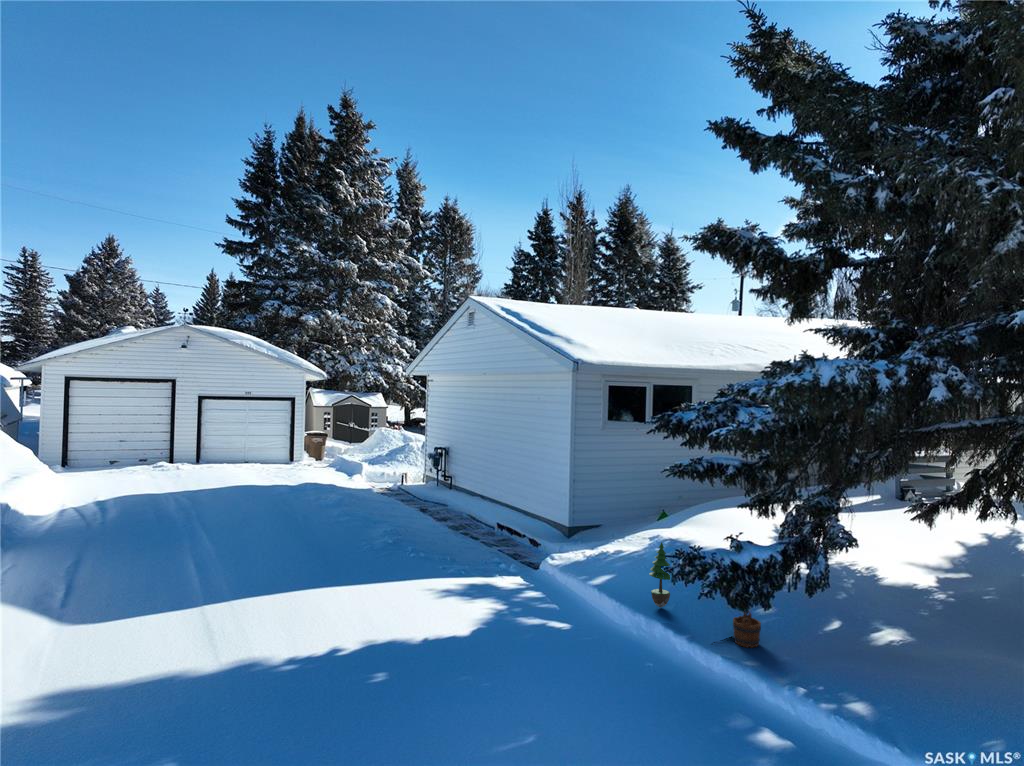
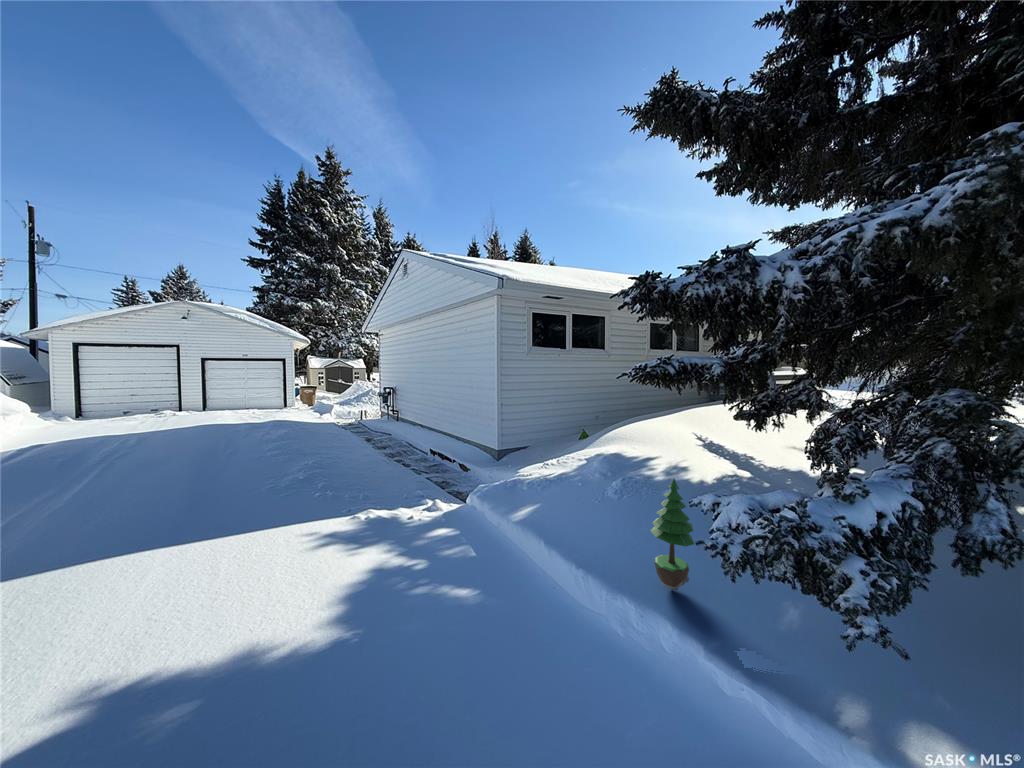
wooden bucket: present [733,611,761,648] -> none [875,603,967,726]

